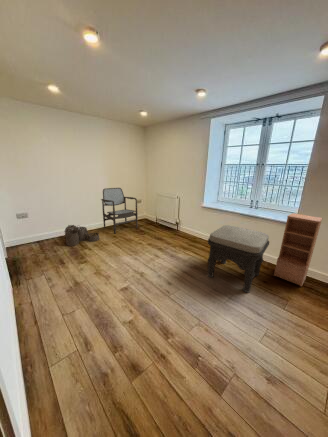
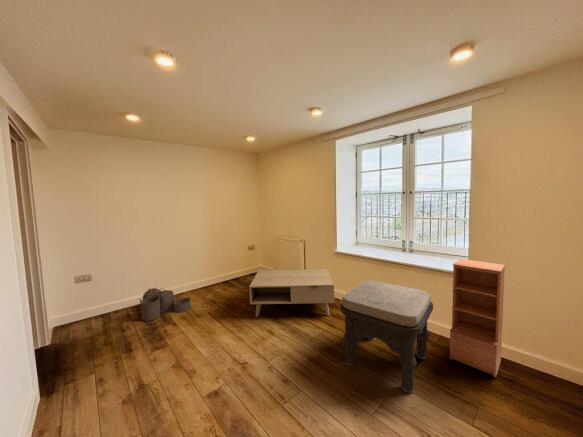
armchair: present [101,188,138,234] -> none [197,232,248,298]
coffee table: none [142,216,201,248] -> present [249,269,334,317]

